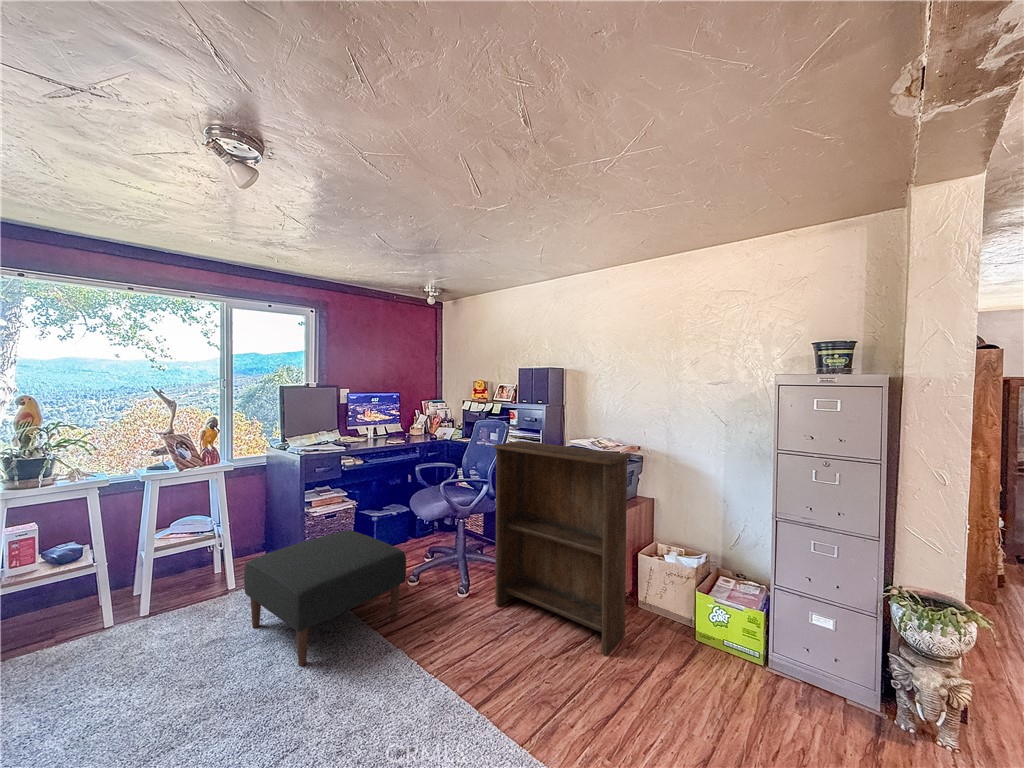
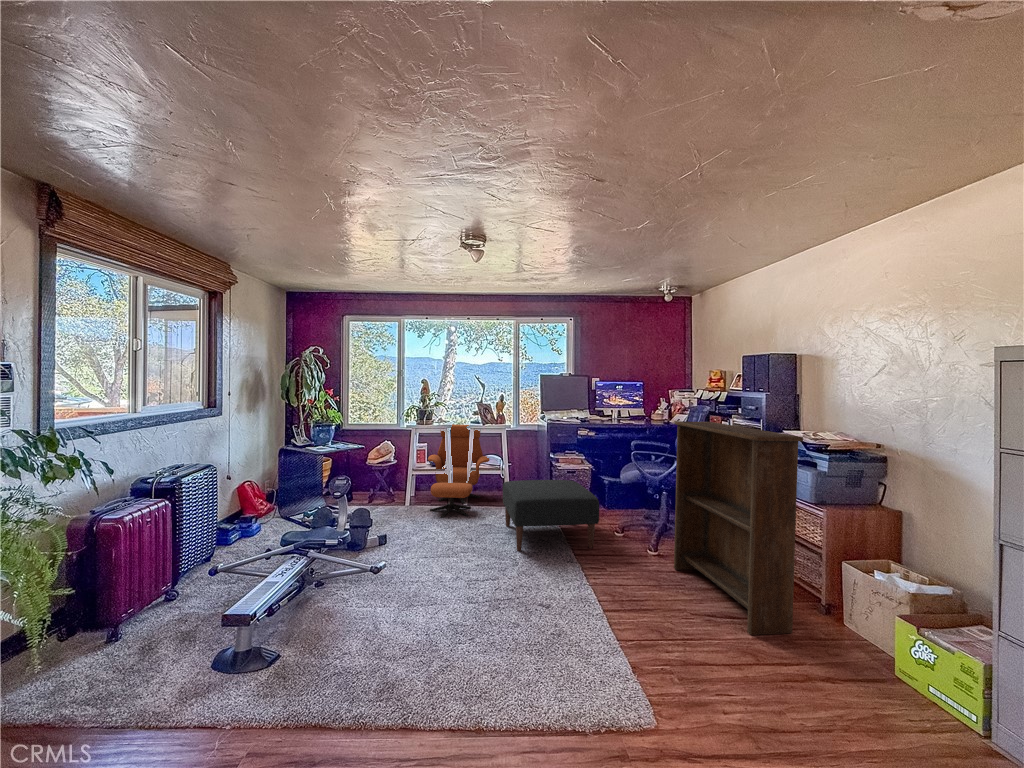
lounge chair: none [44,474,189,661] -> present [428,424,490,518]

